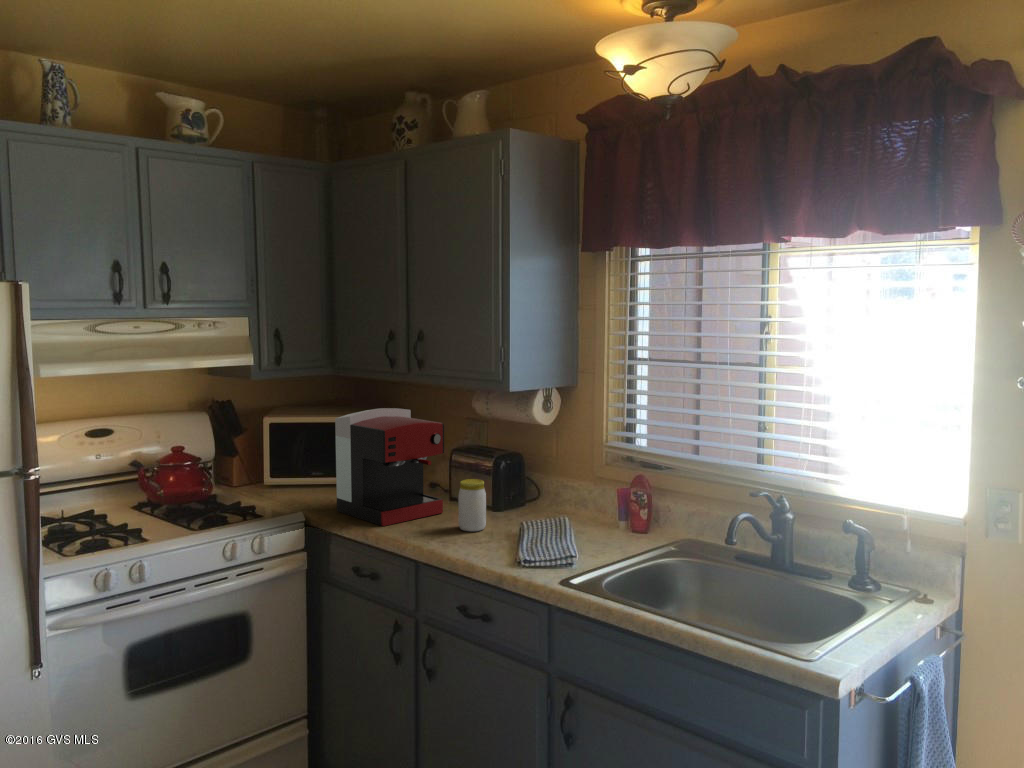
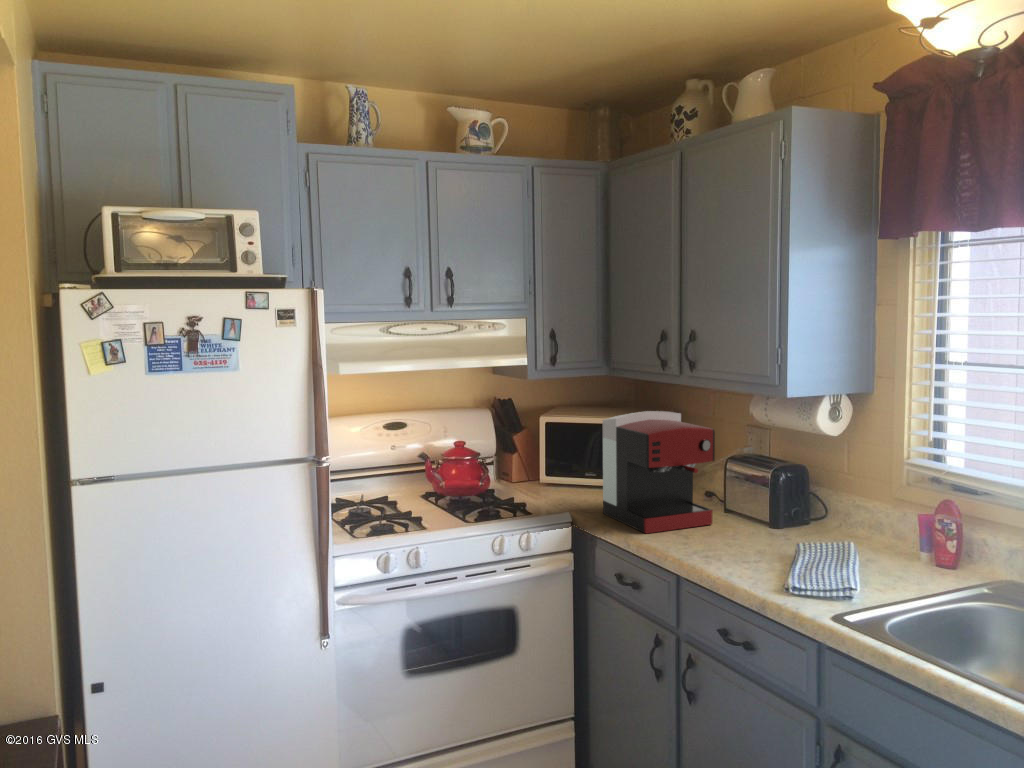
jar: present [458,479,486,531] -> none [726,491,757,548]

